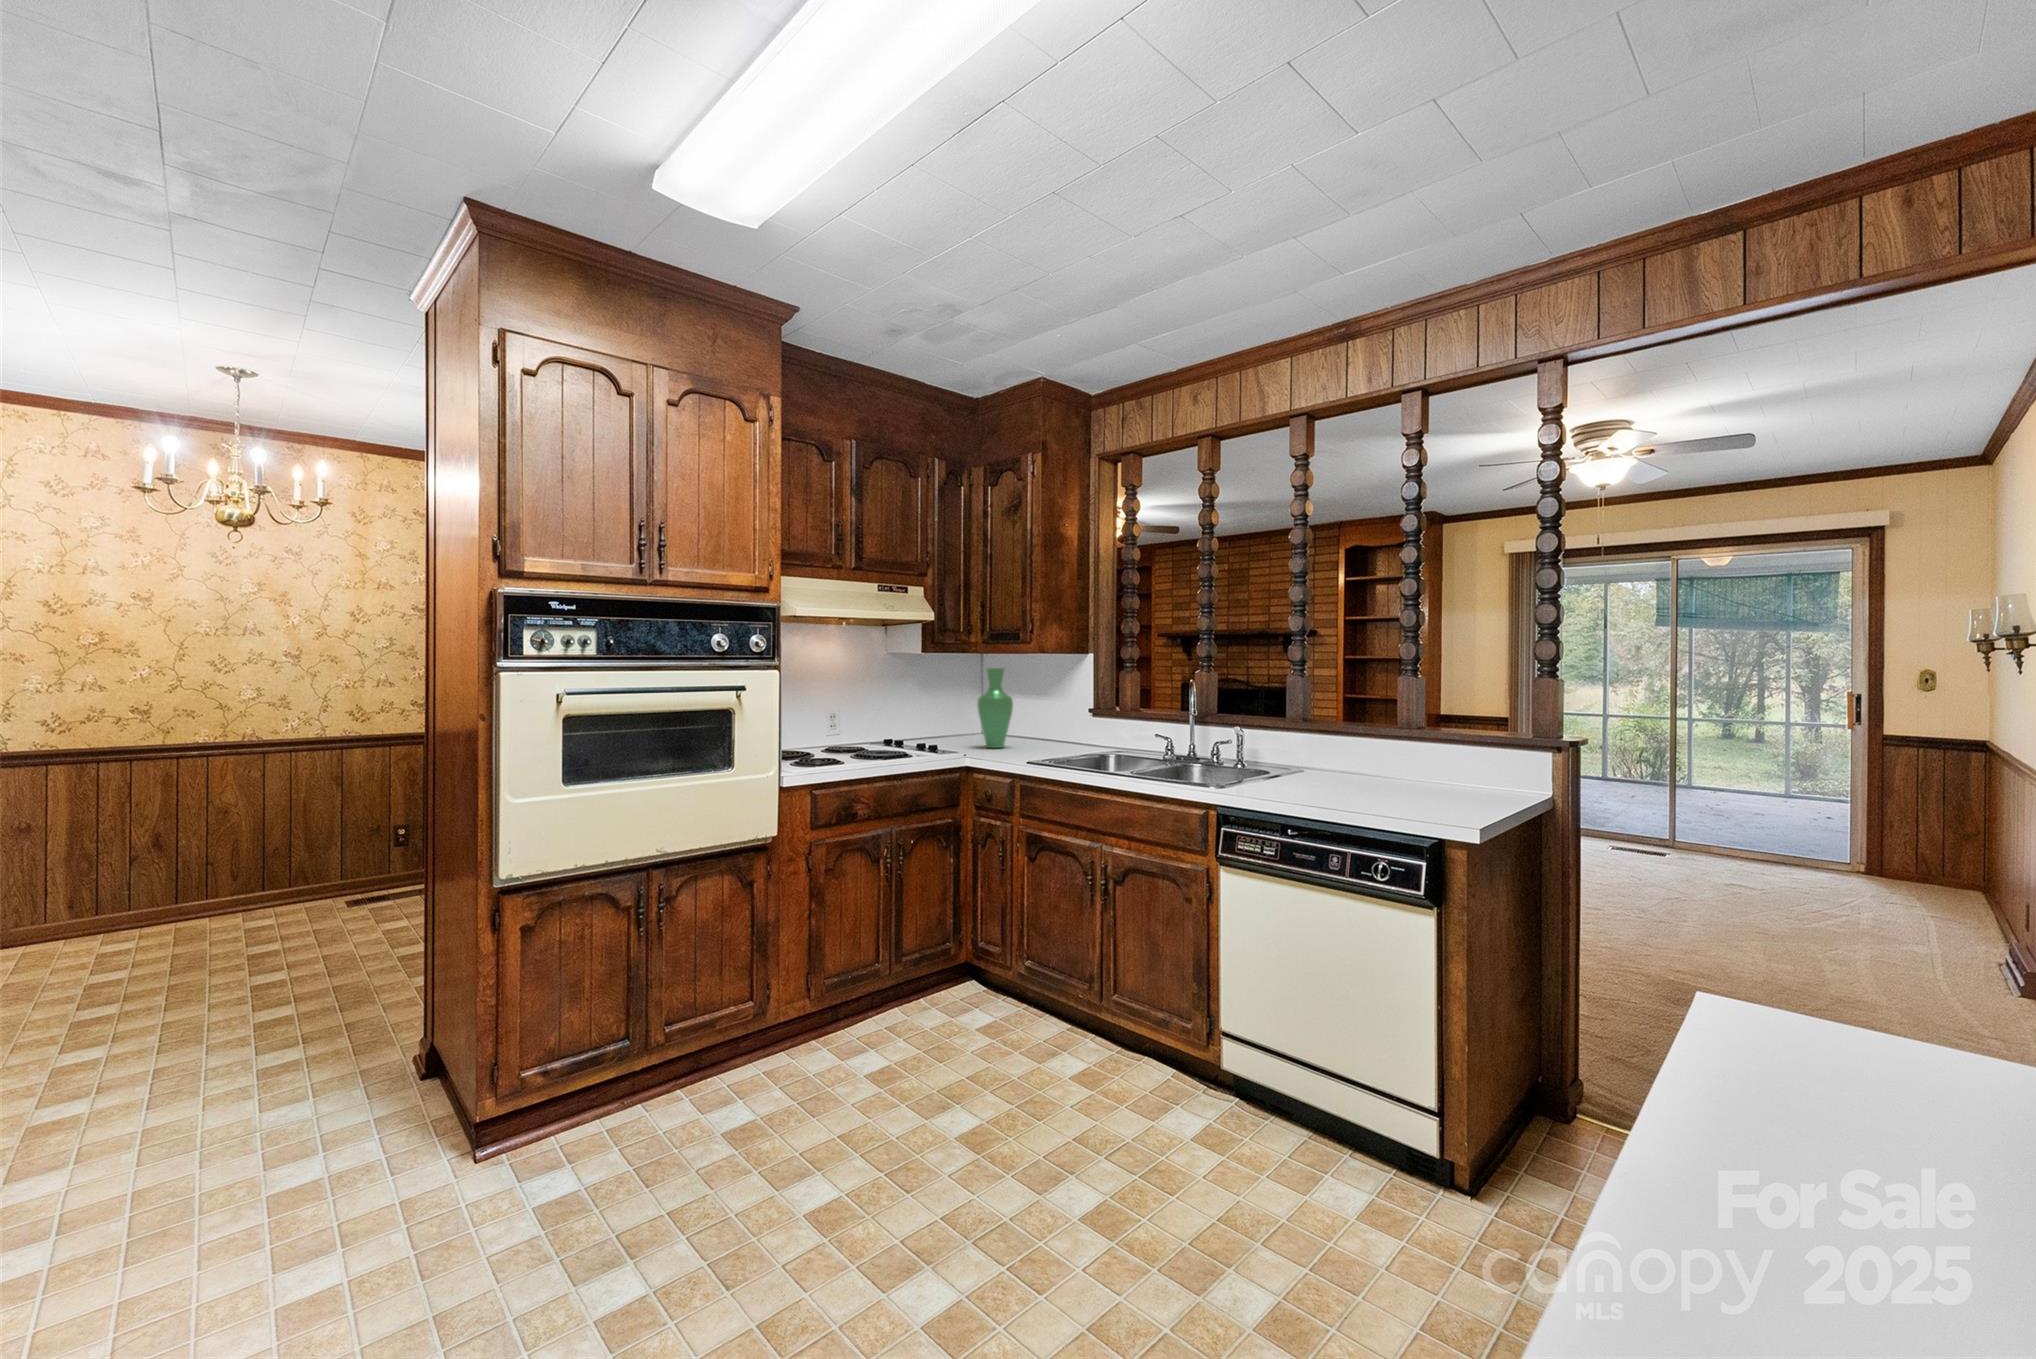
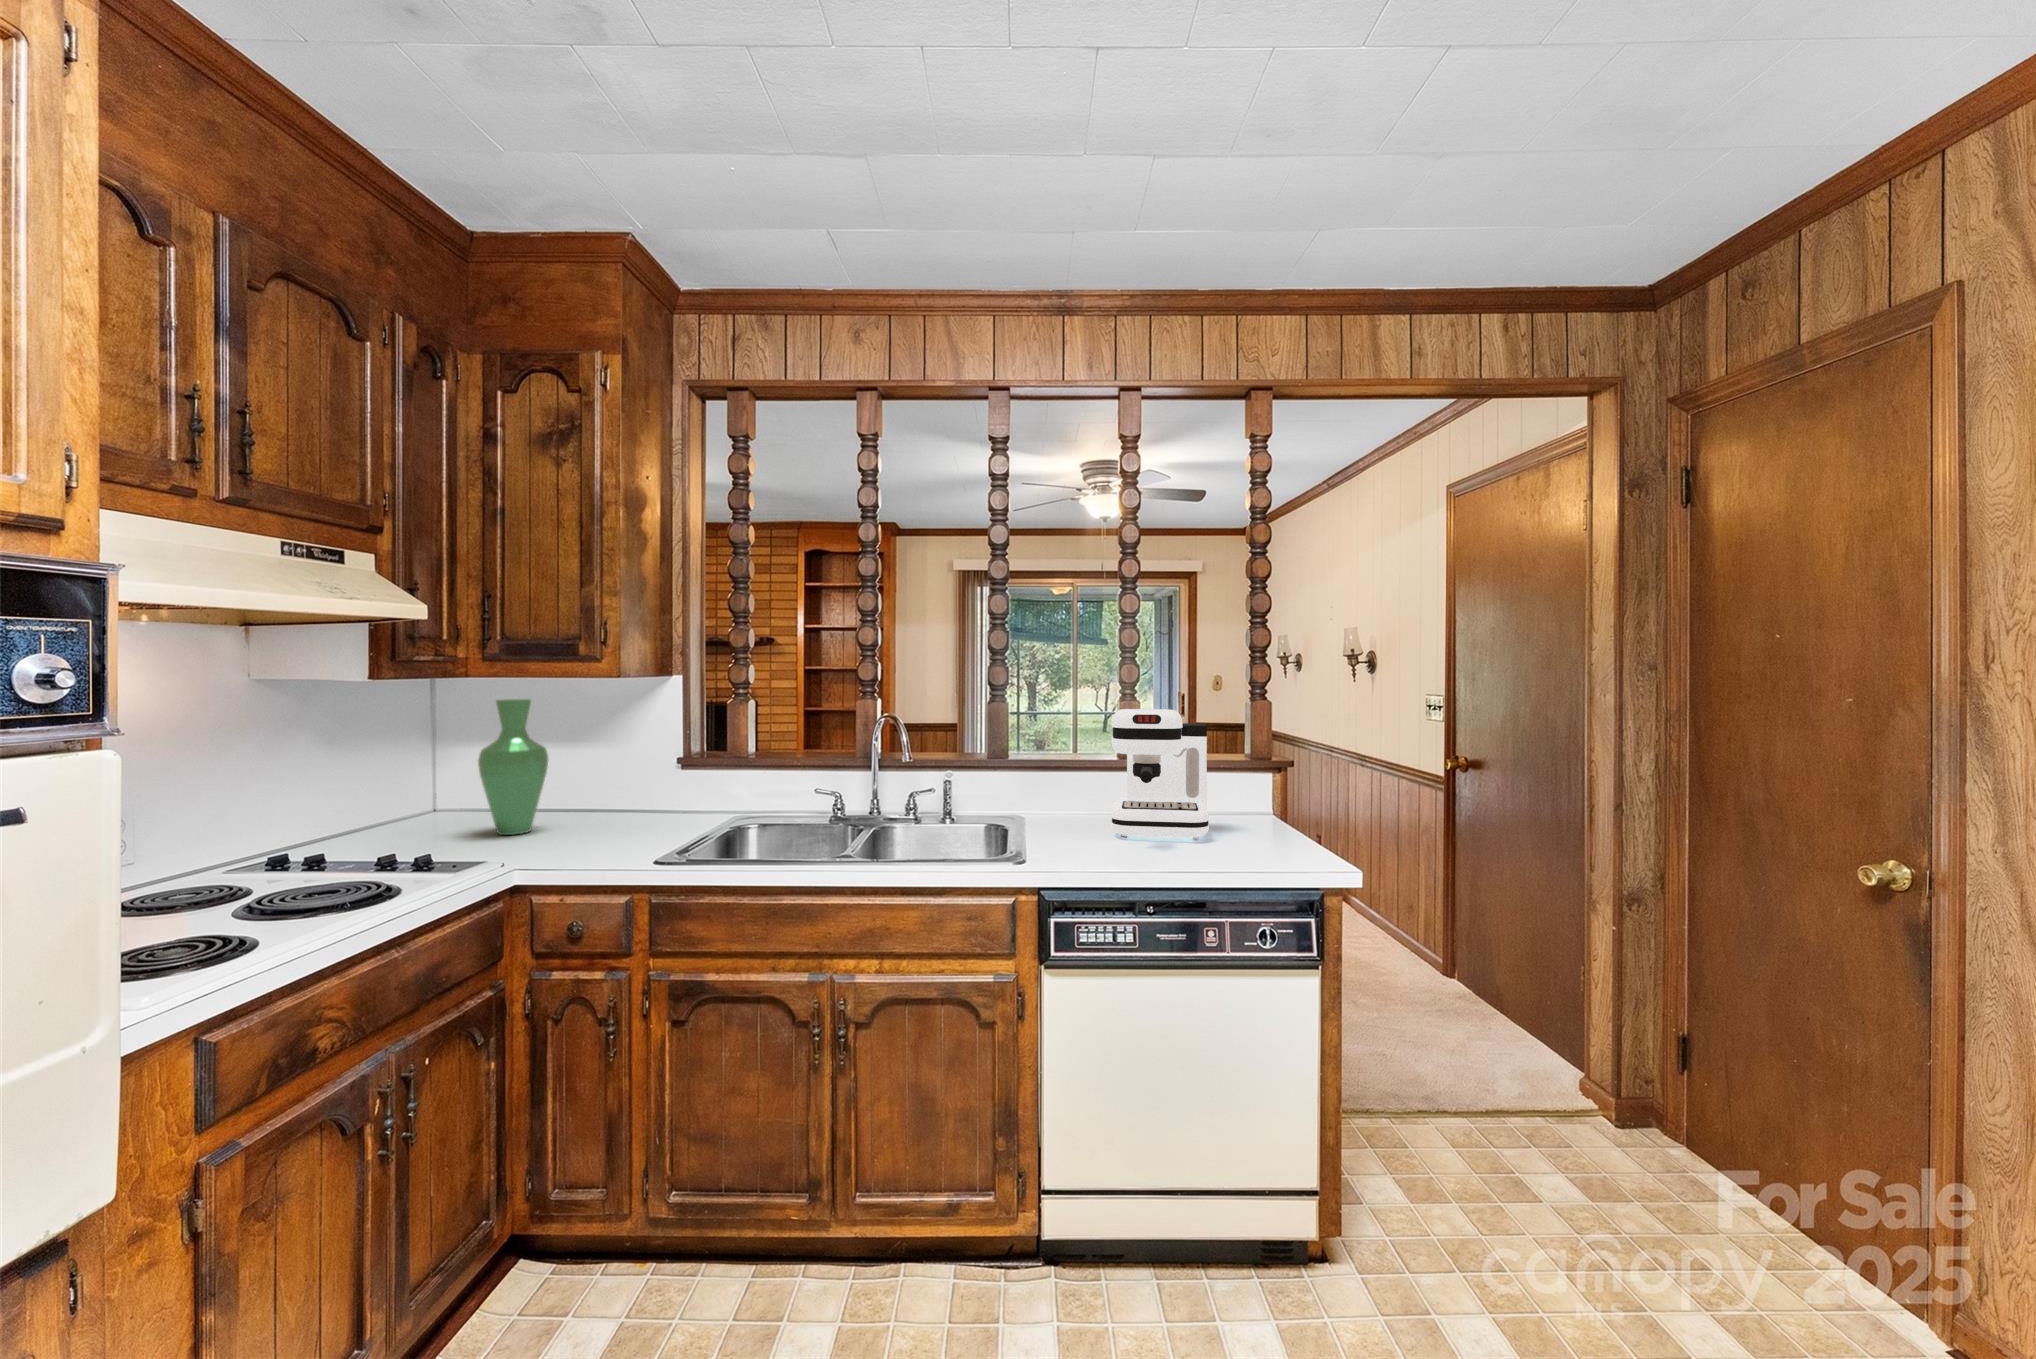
coffee maker: none [1339,682,1452,795] -> present [1111,709,1209,839]

